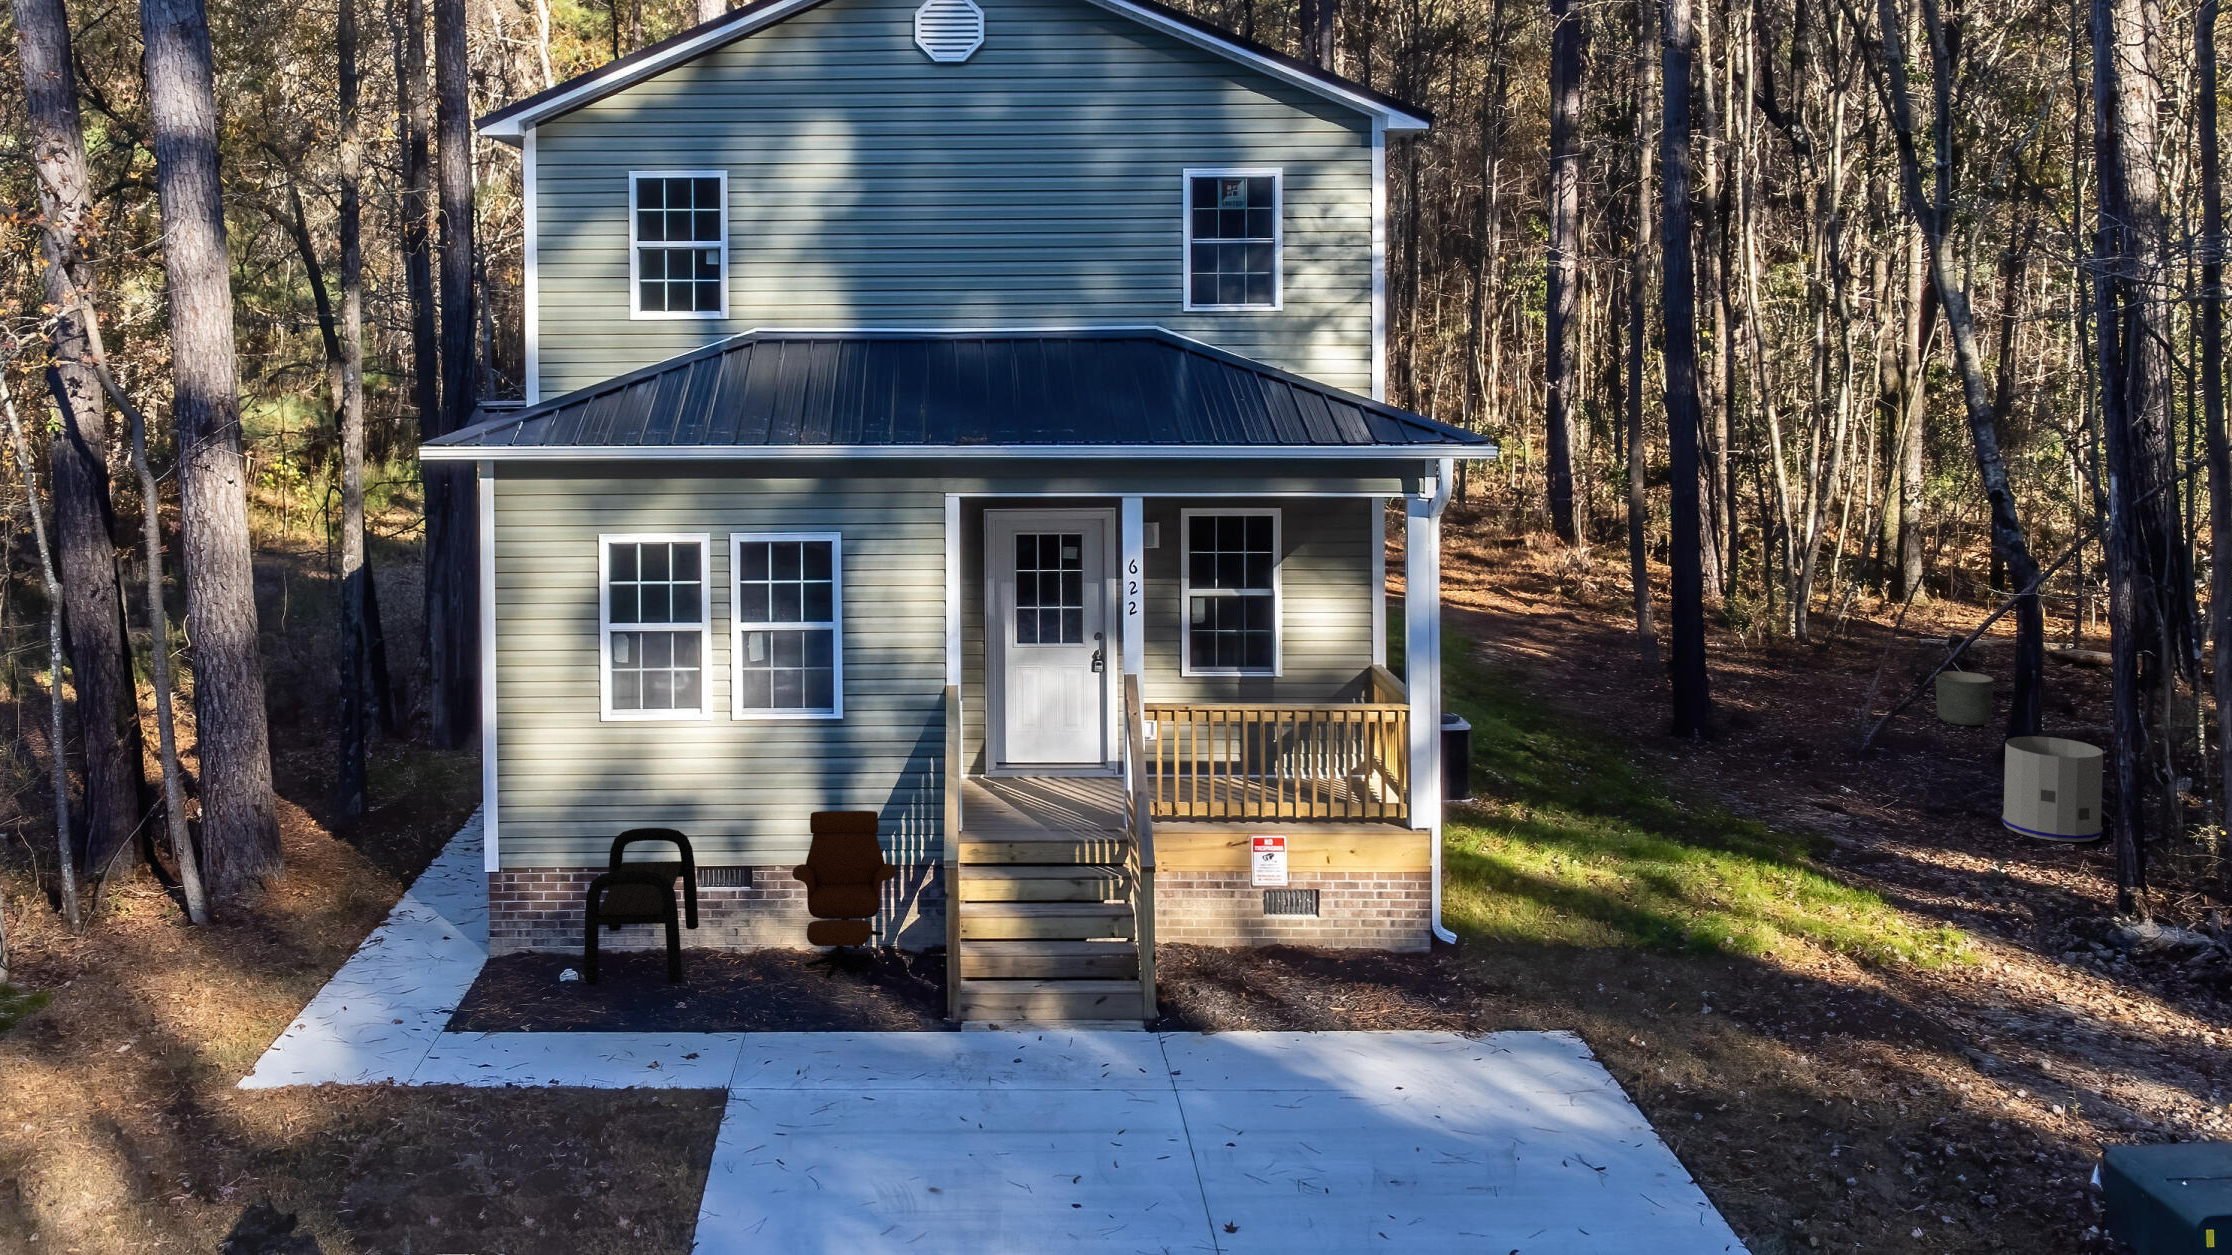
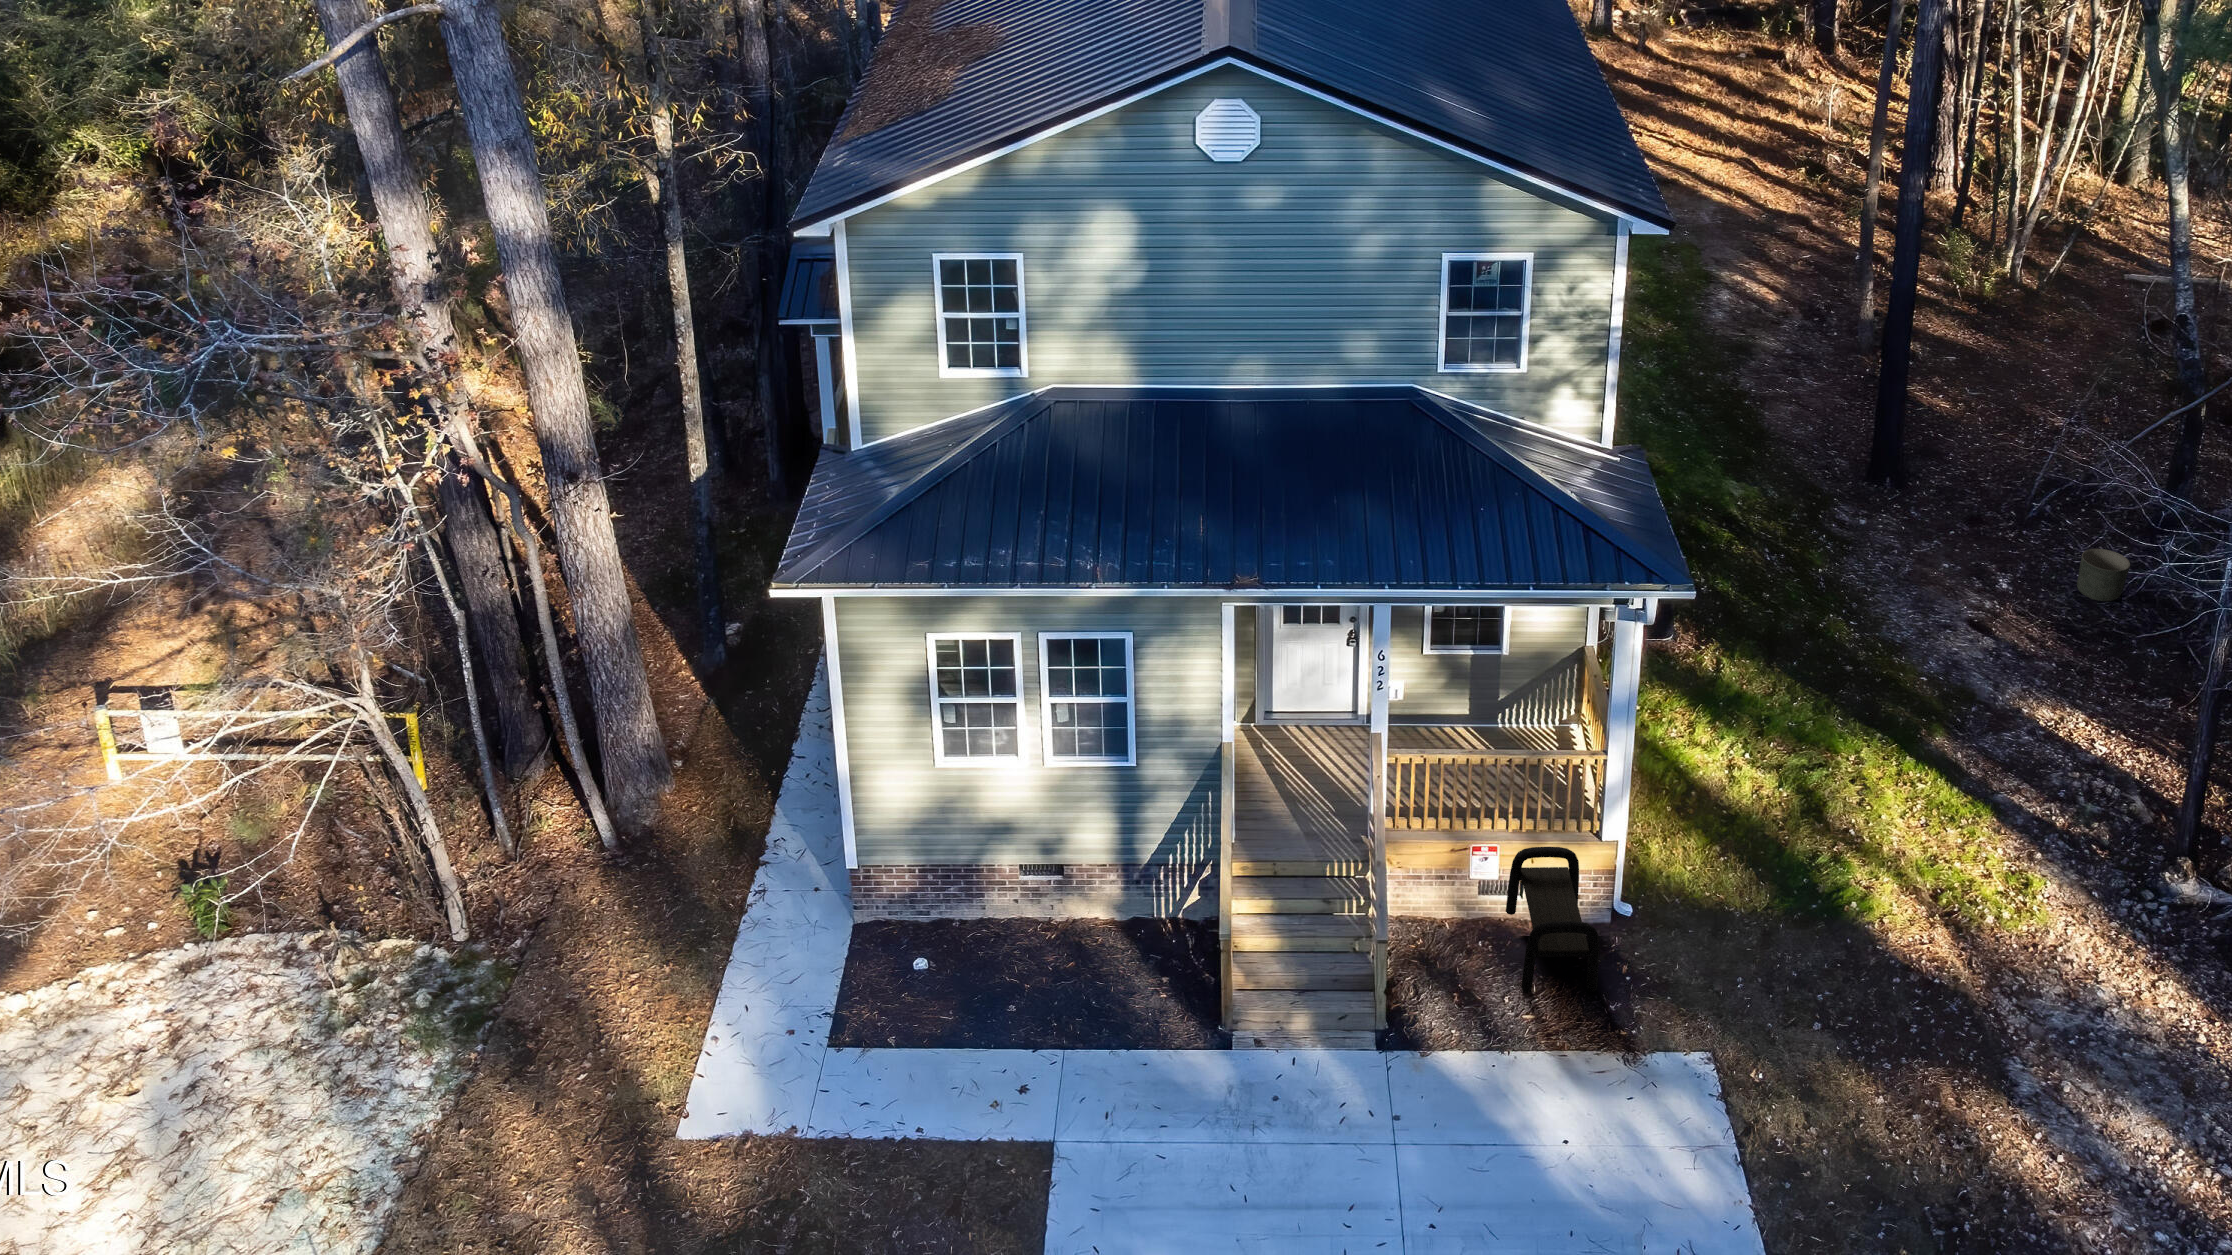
trash can: present [2001,736,2103,842] -> none [2090,697,2183,795]
lounge chair: present [792,811,897,978] -> none [1100,837,1183,986]
bench: present [584,828,699,982] -> present [1506,847,1599,992]

